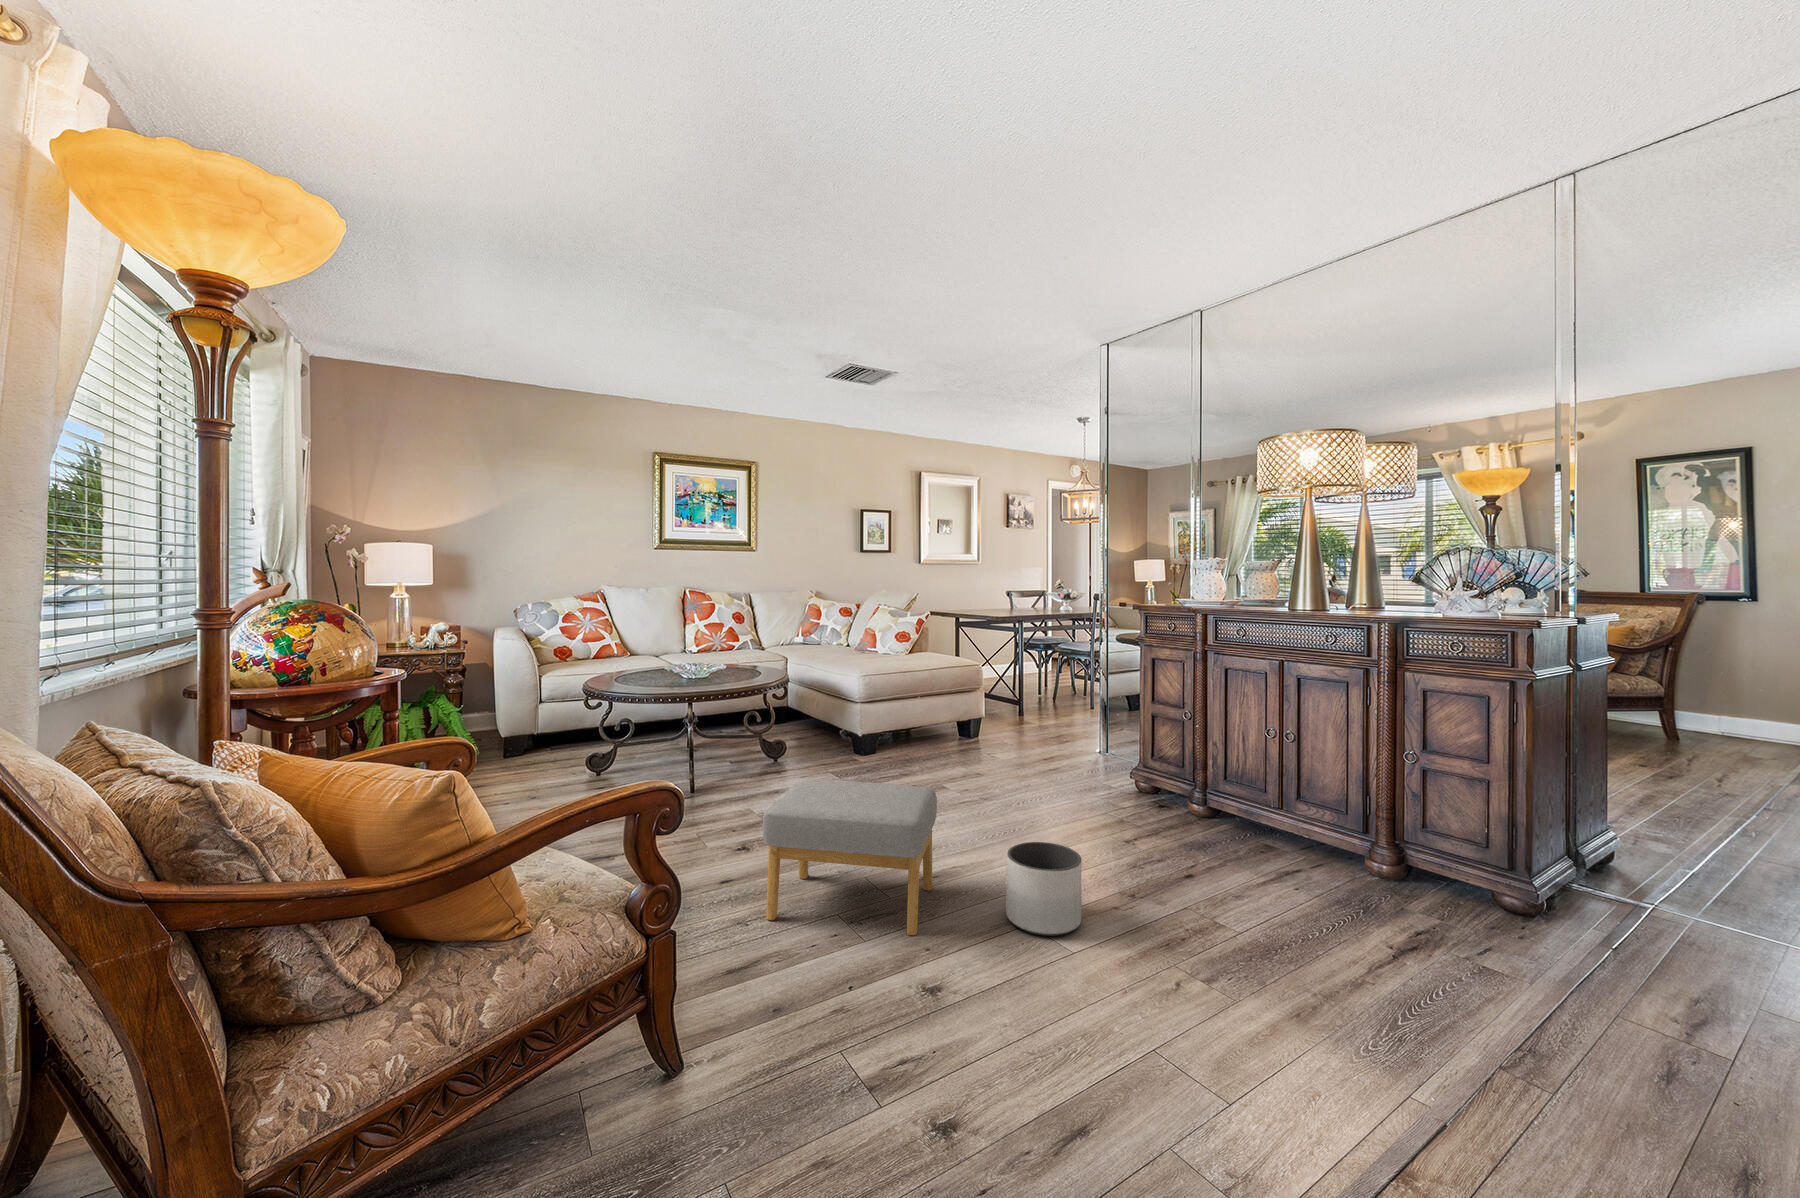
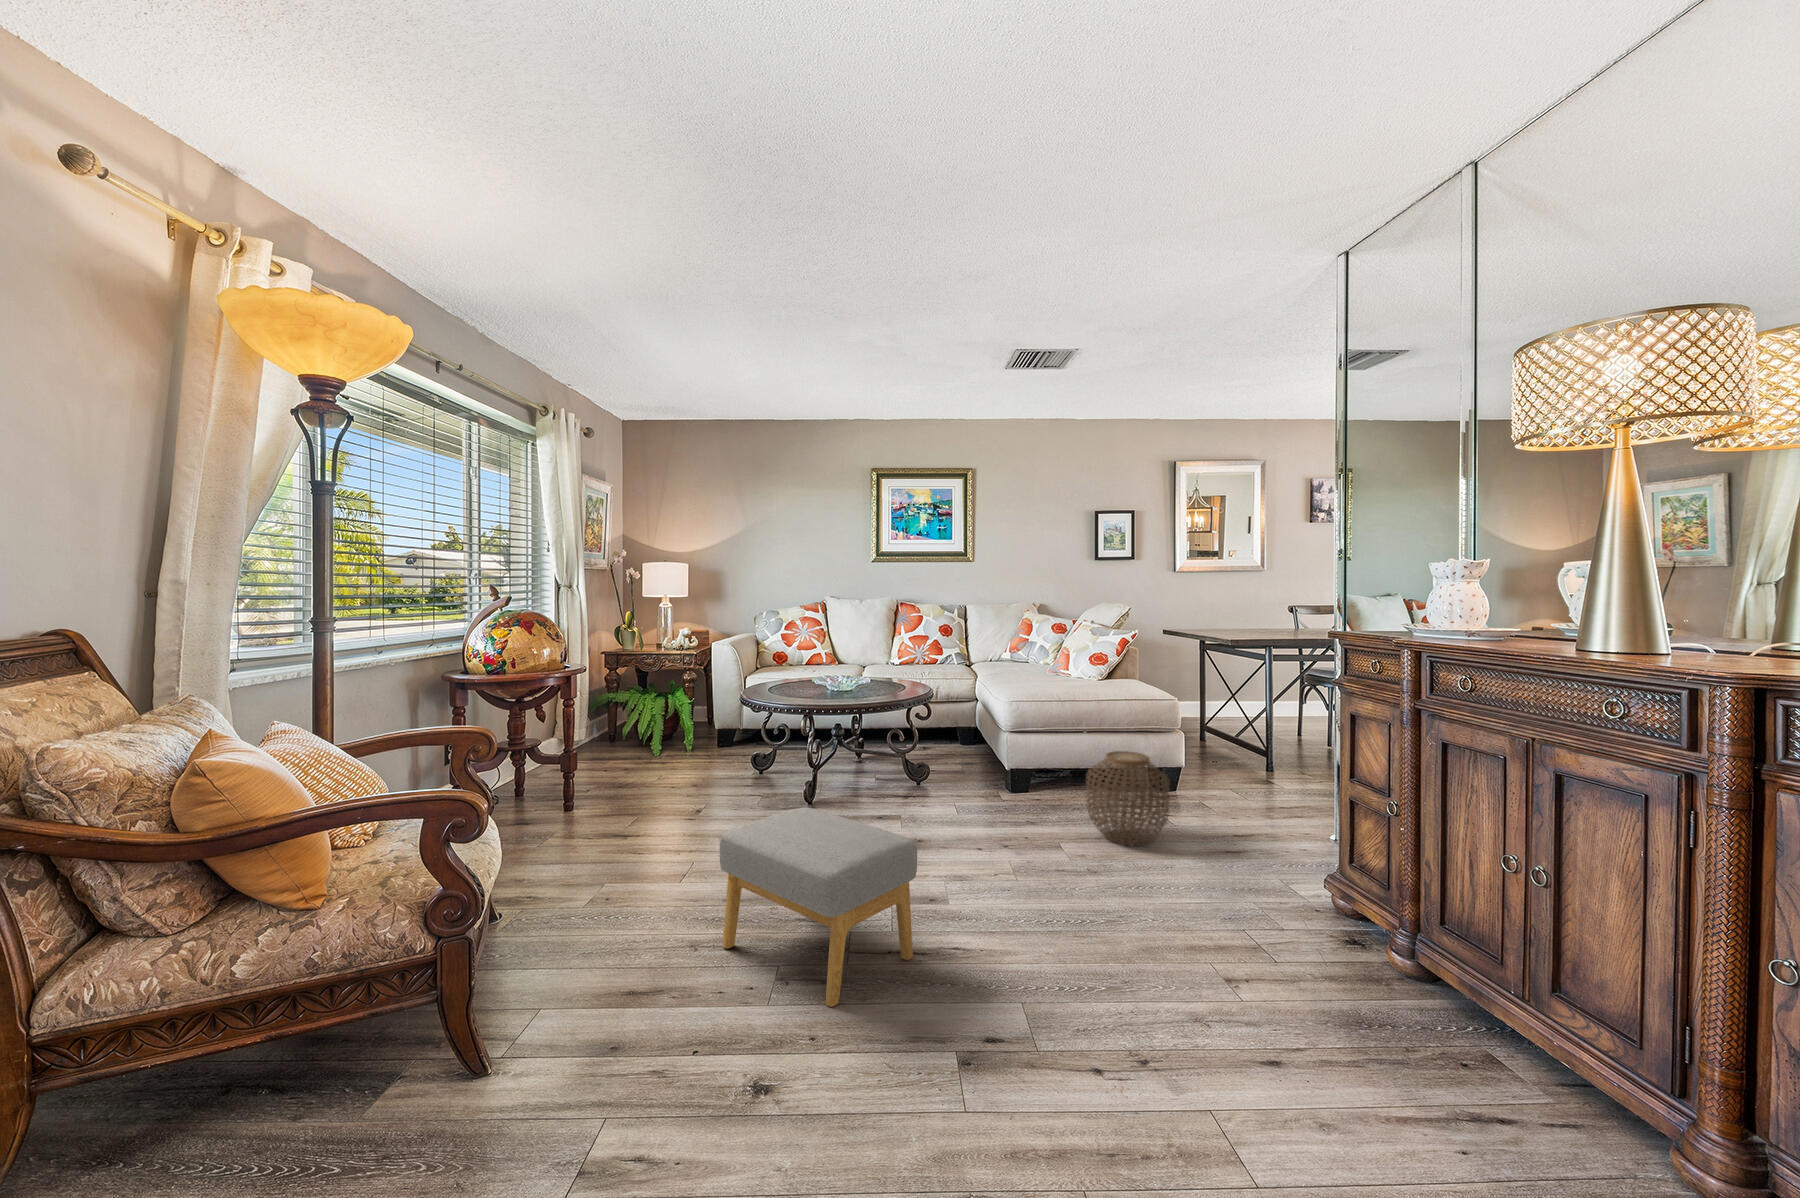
woven basket: none [953,707,1018,782] -> present [1086,751,1170,846]
planter: present [1006,842,1082,936] -> none [943,930,1039,1062]

